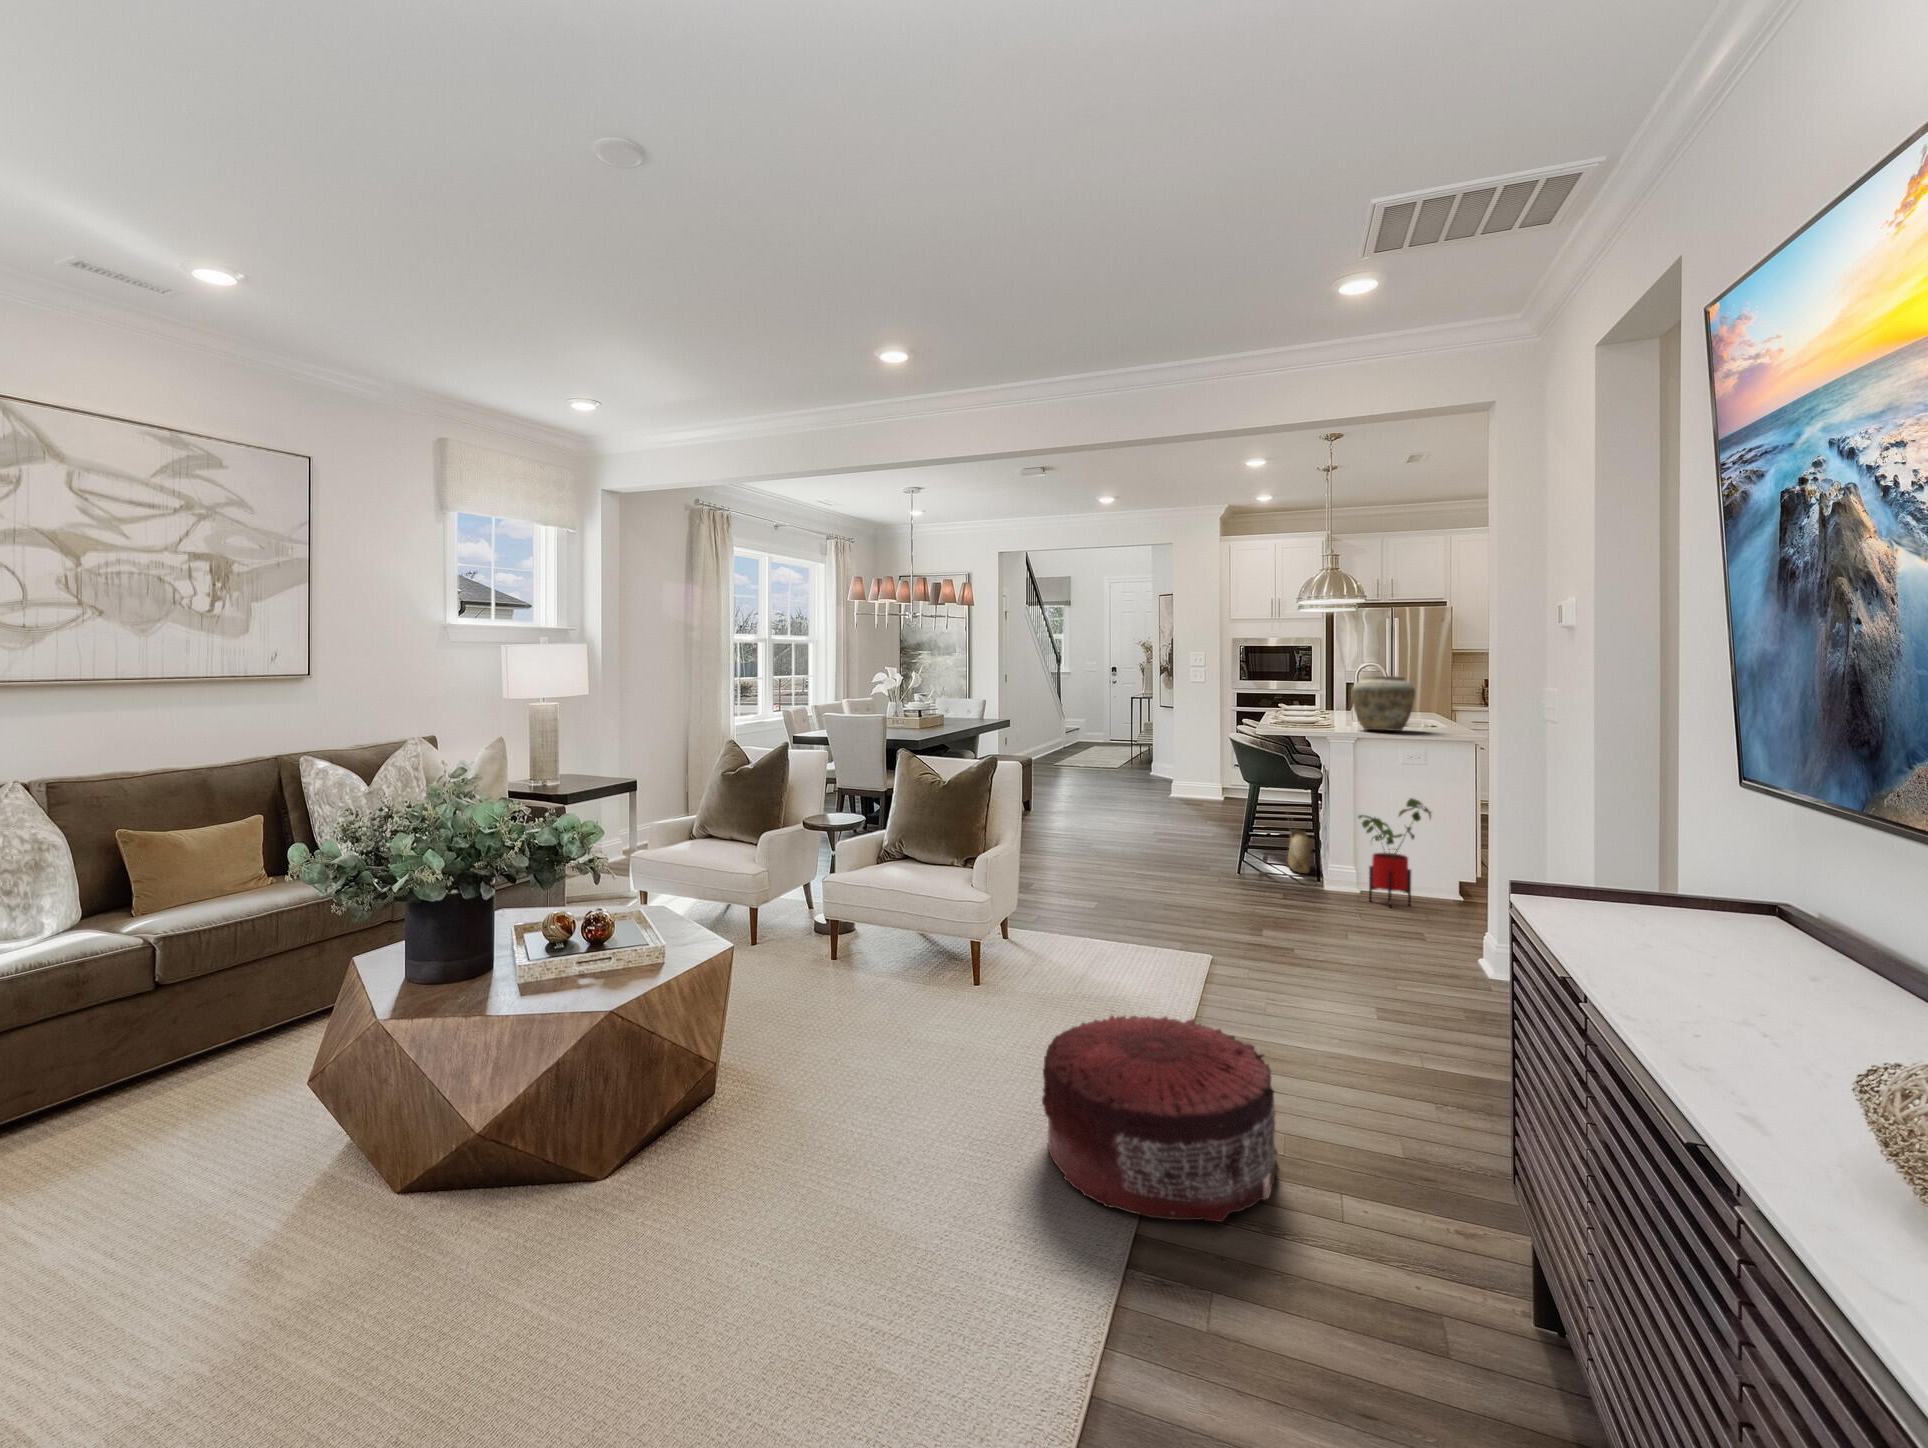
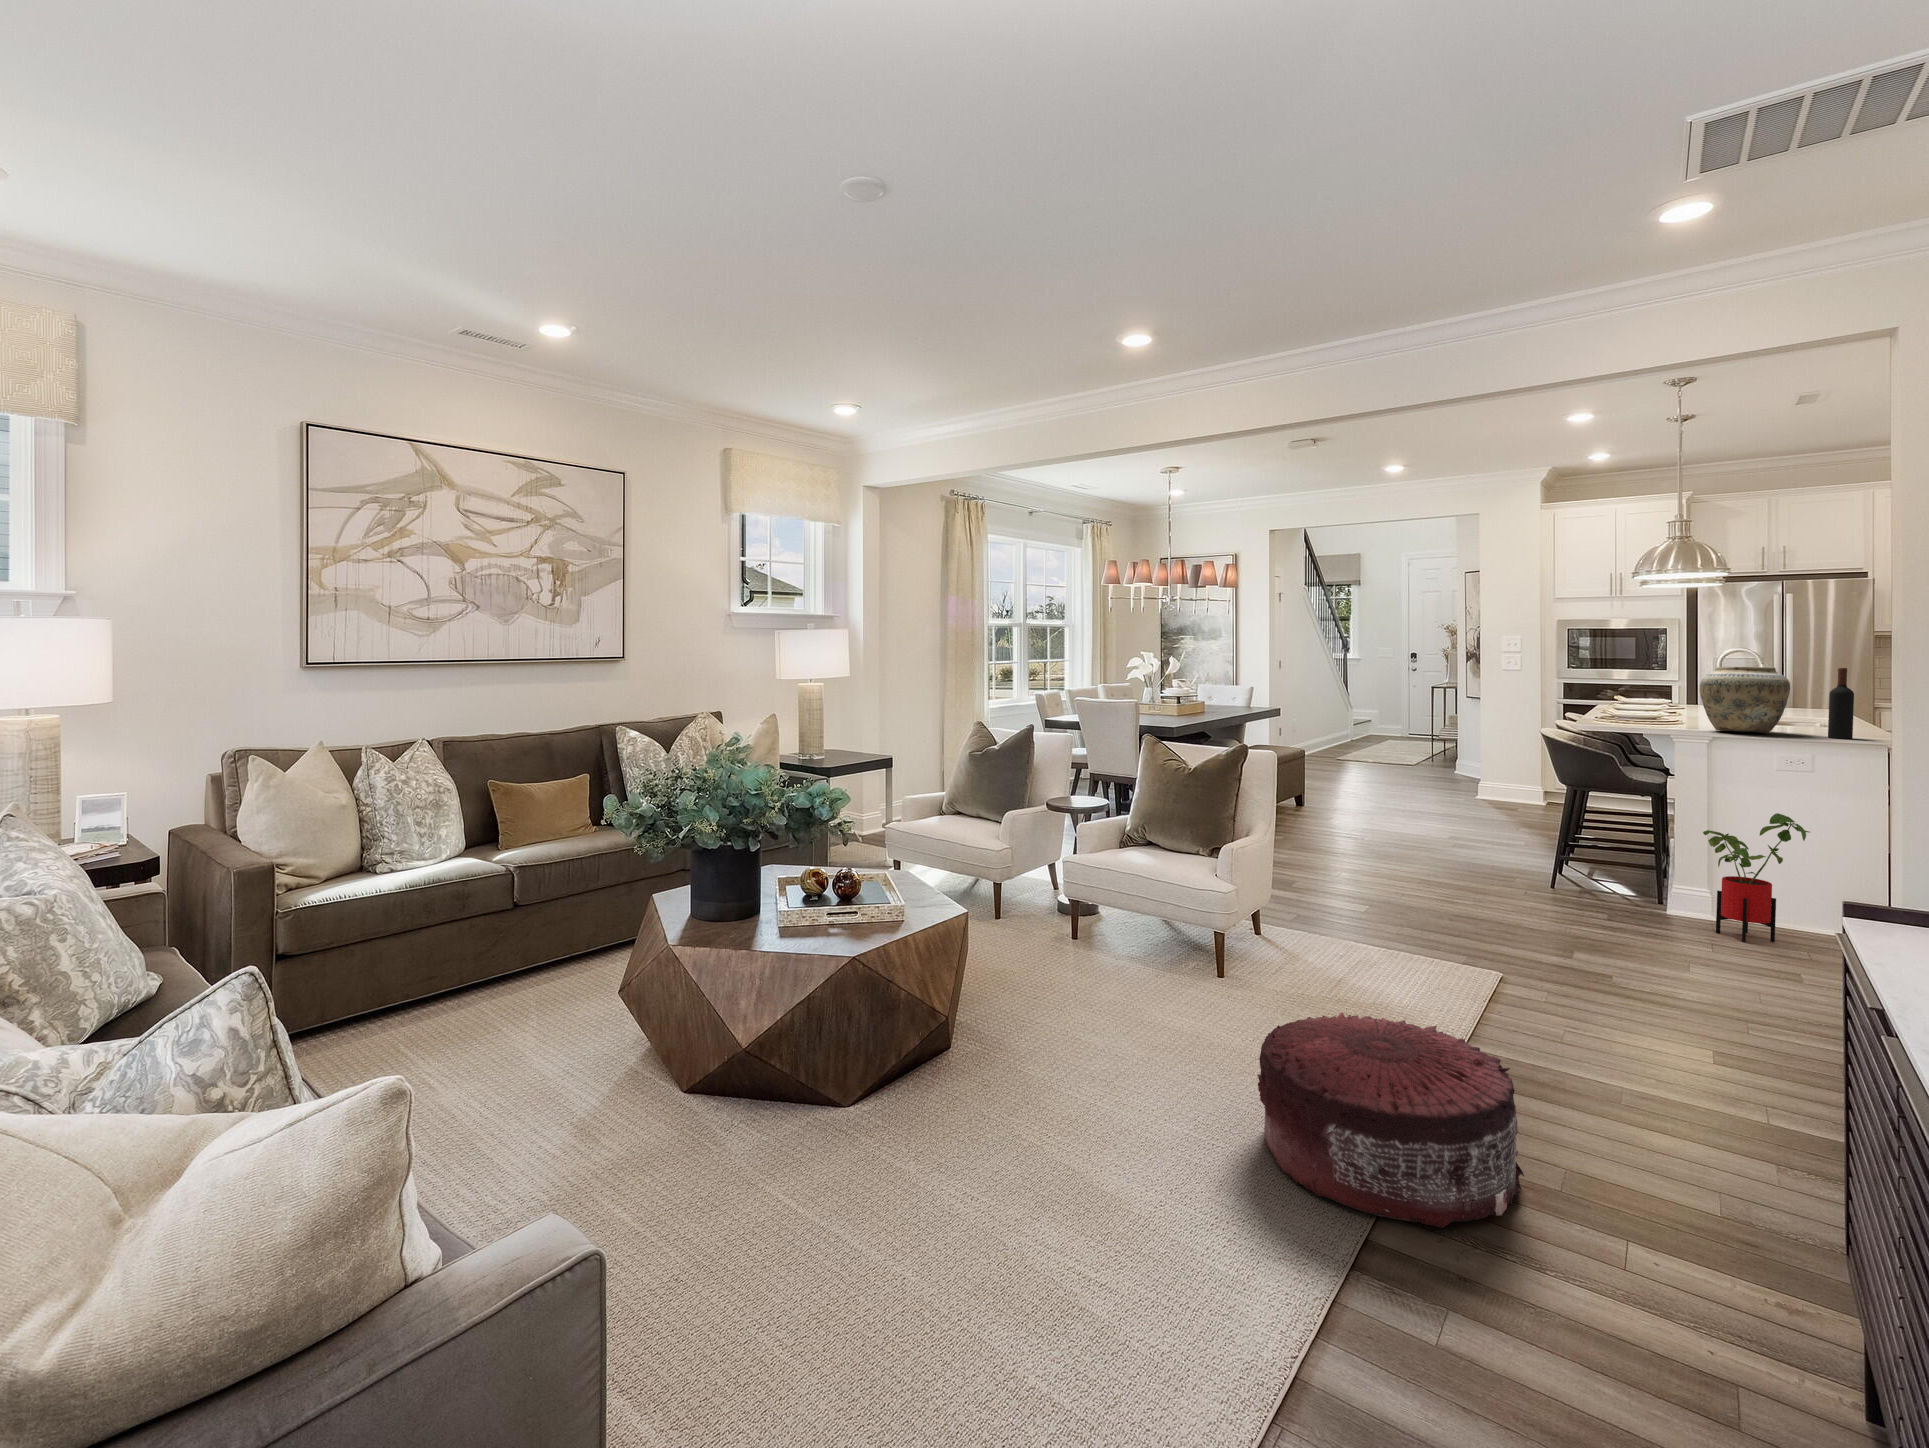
wine bottle: none [1442,677,1459,734] -> present [1828,668,1854,739]
woven basket: present [1288,818,1313,873] -> none [1613,821,1652,896]

